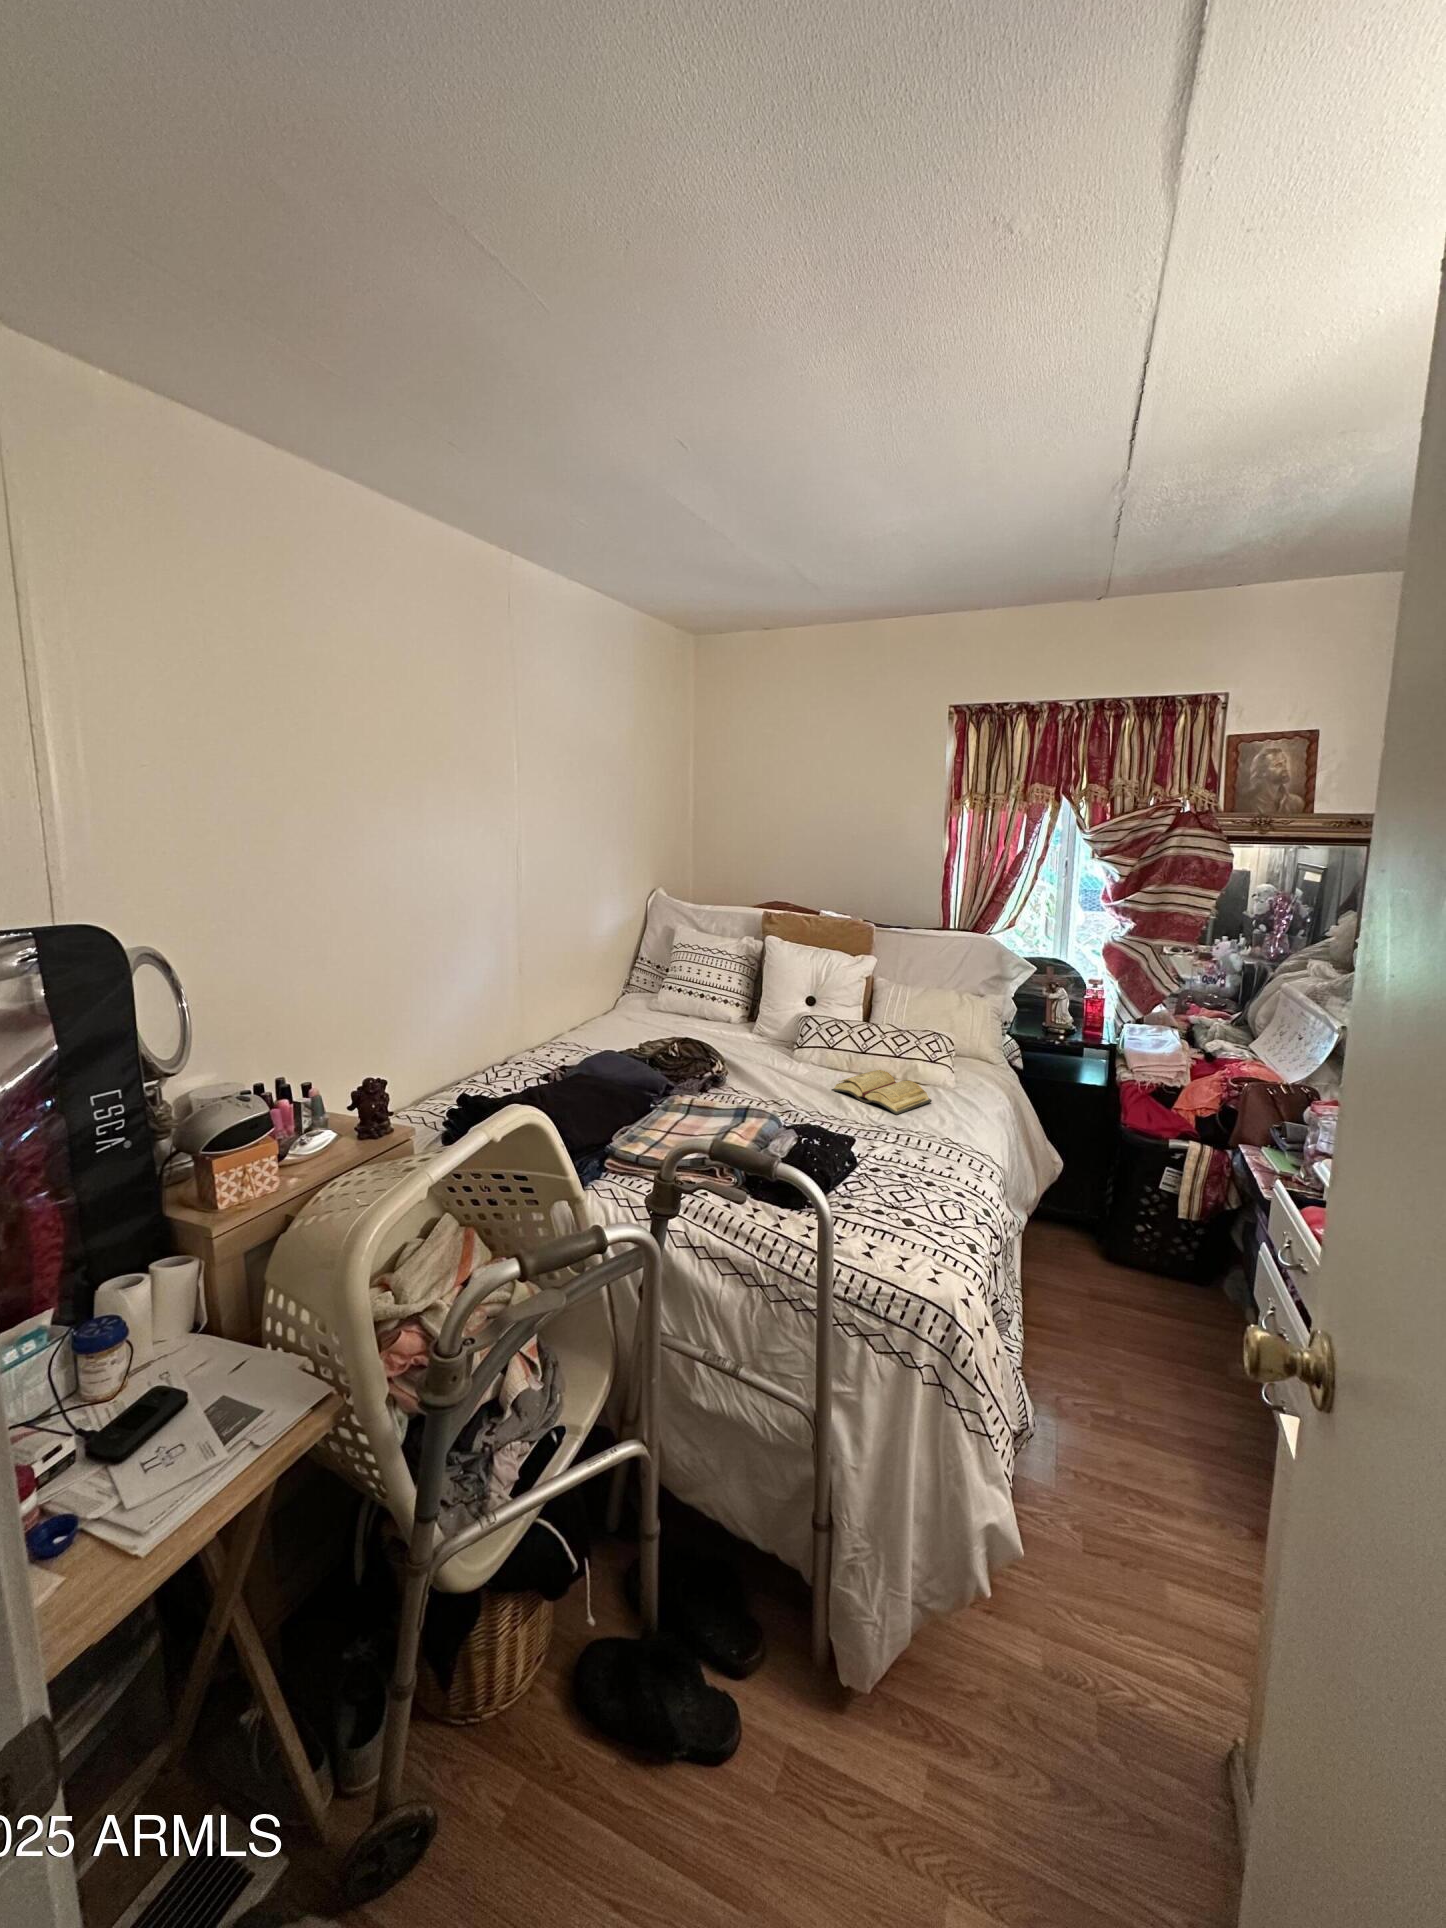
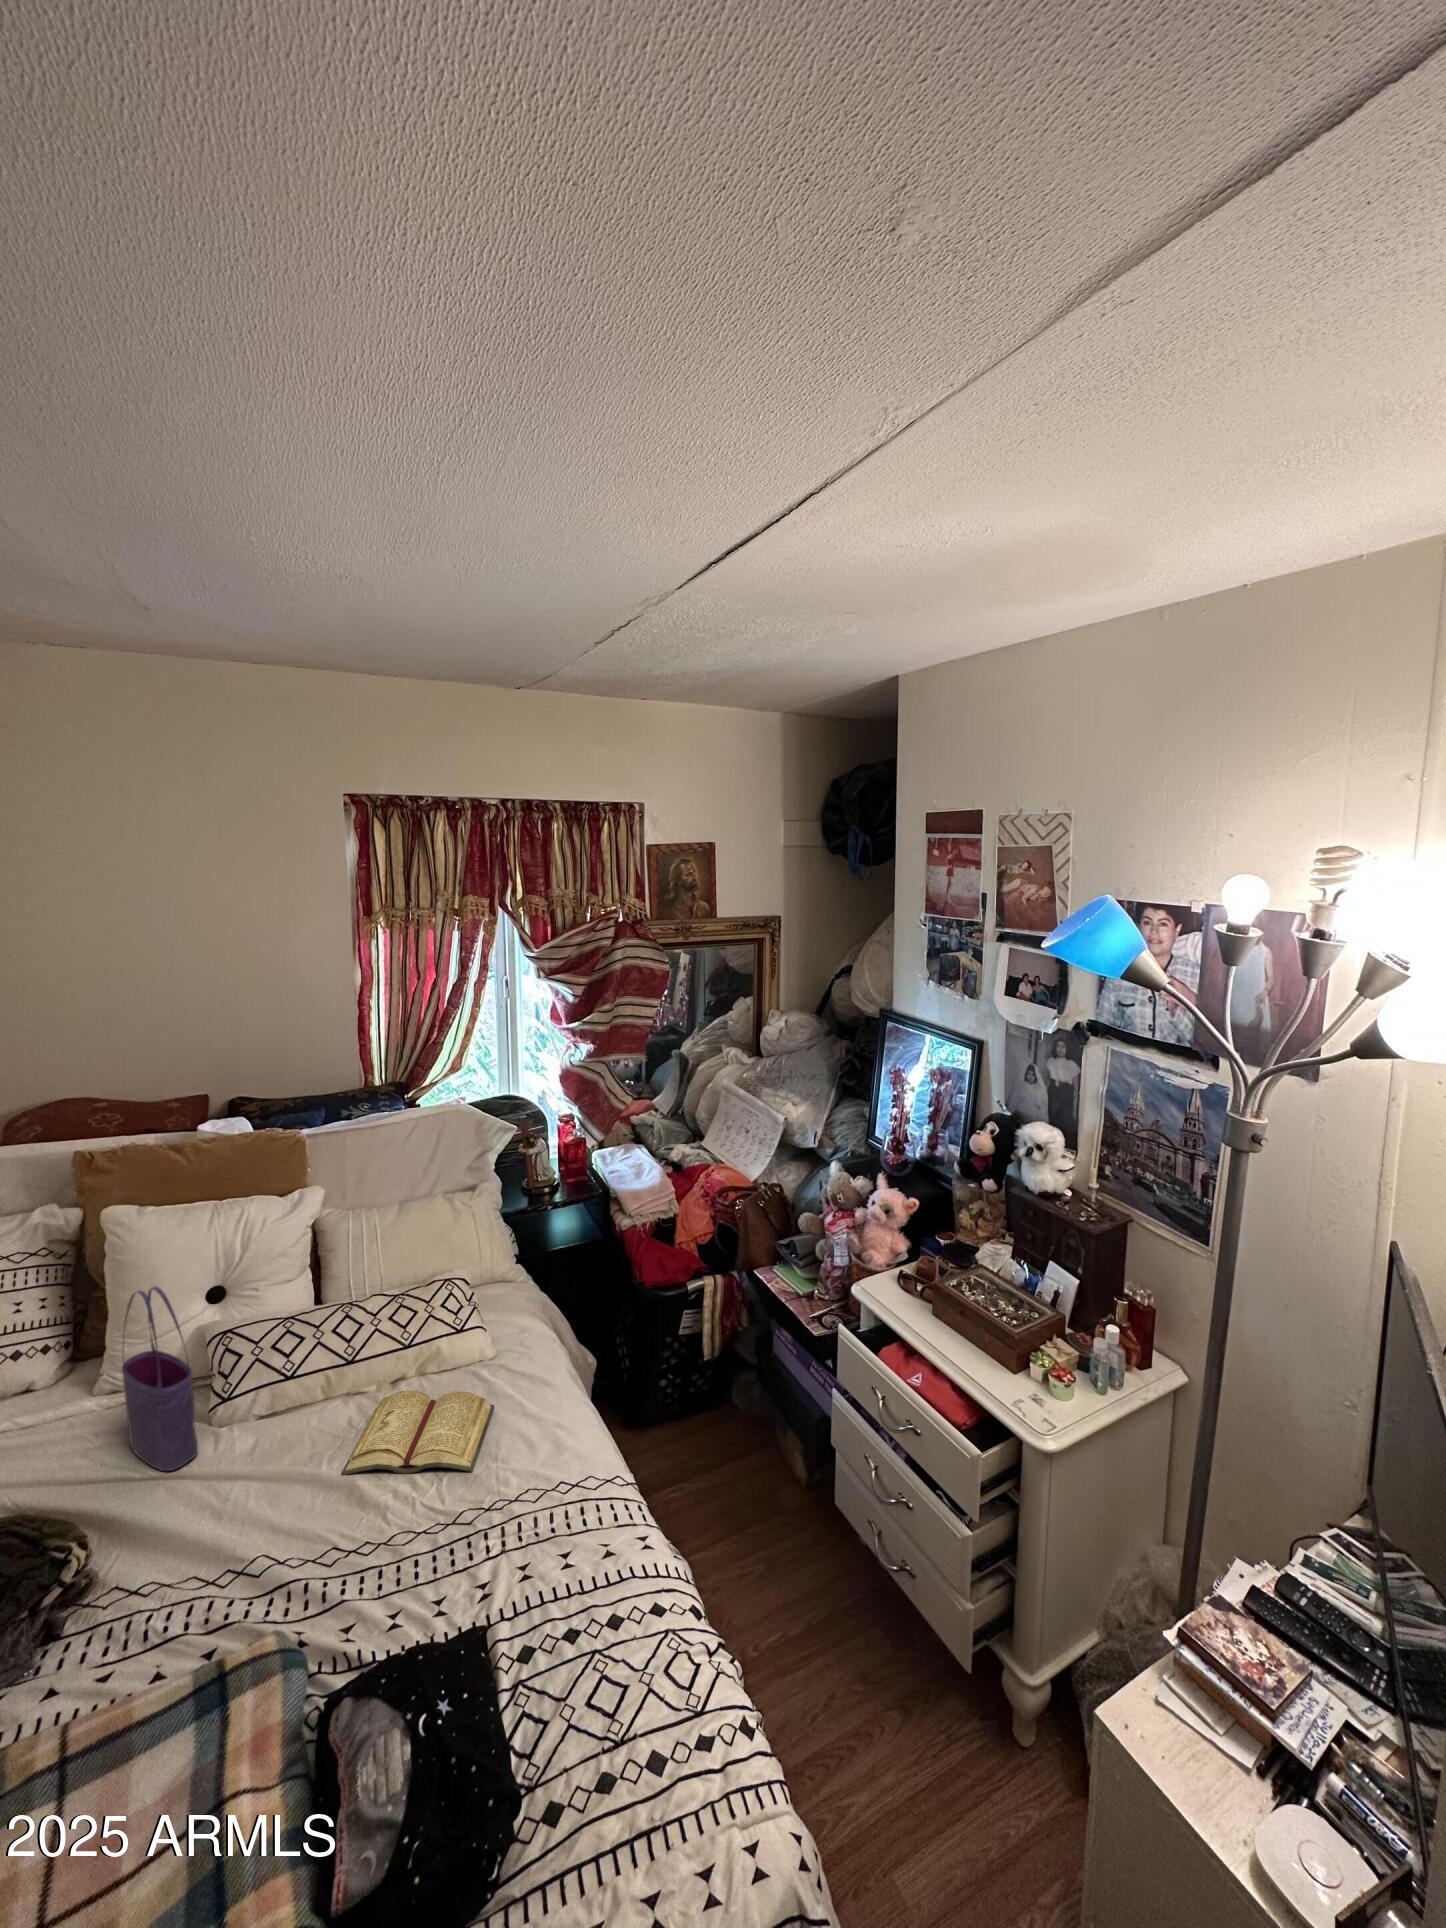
tote bag: none [753,958,779,1061] -> present [122,1286,198,1471]

